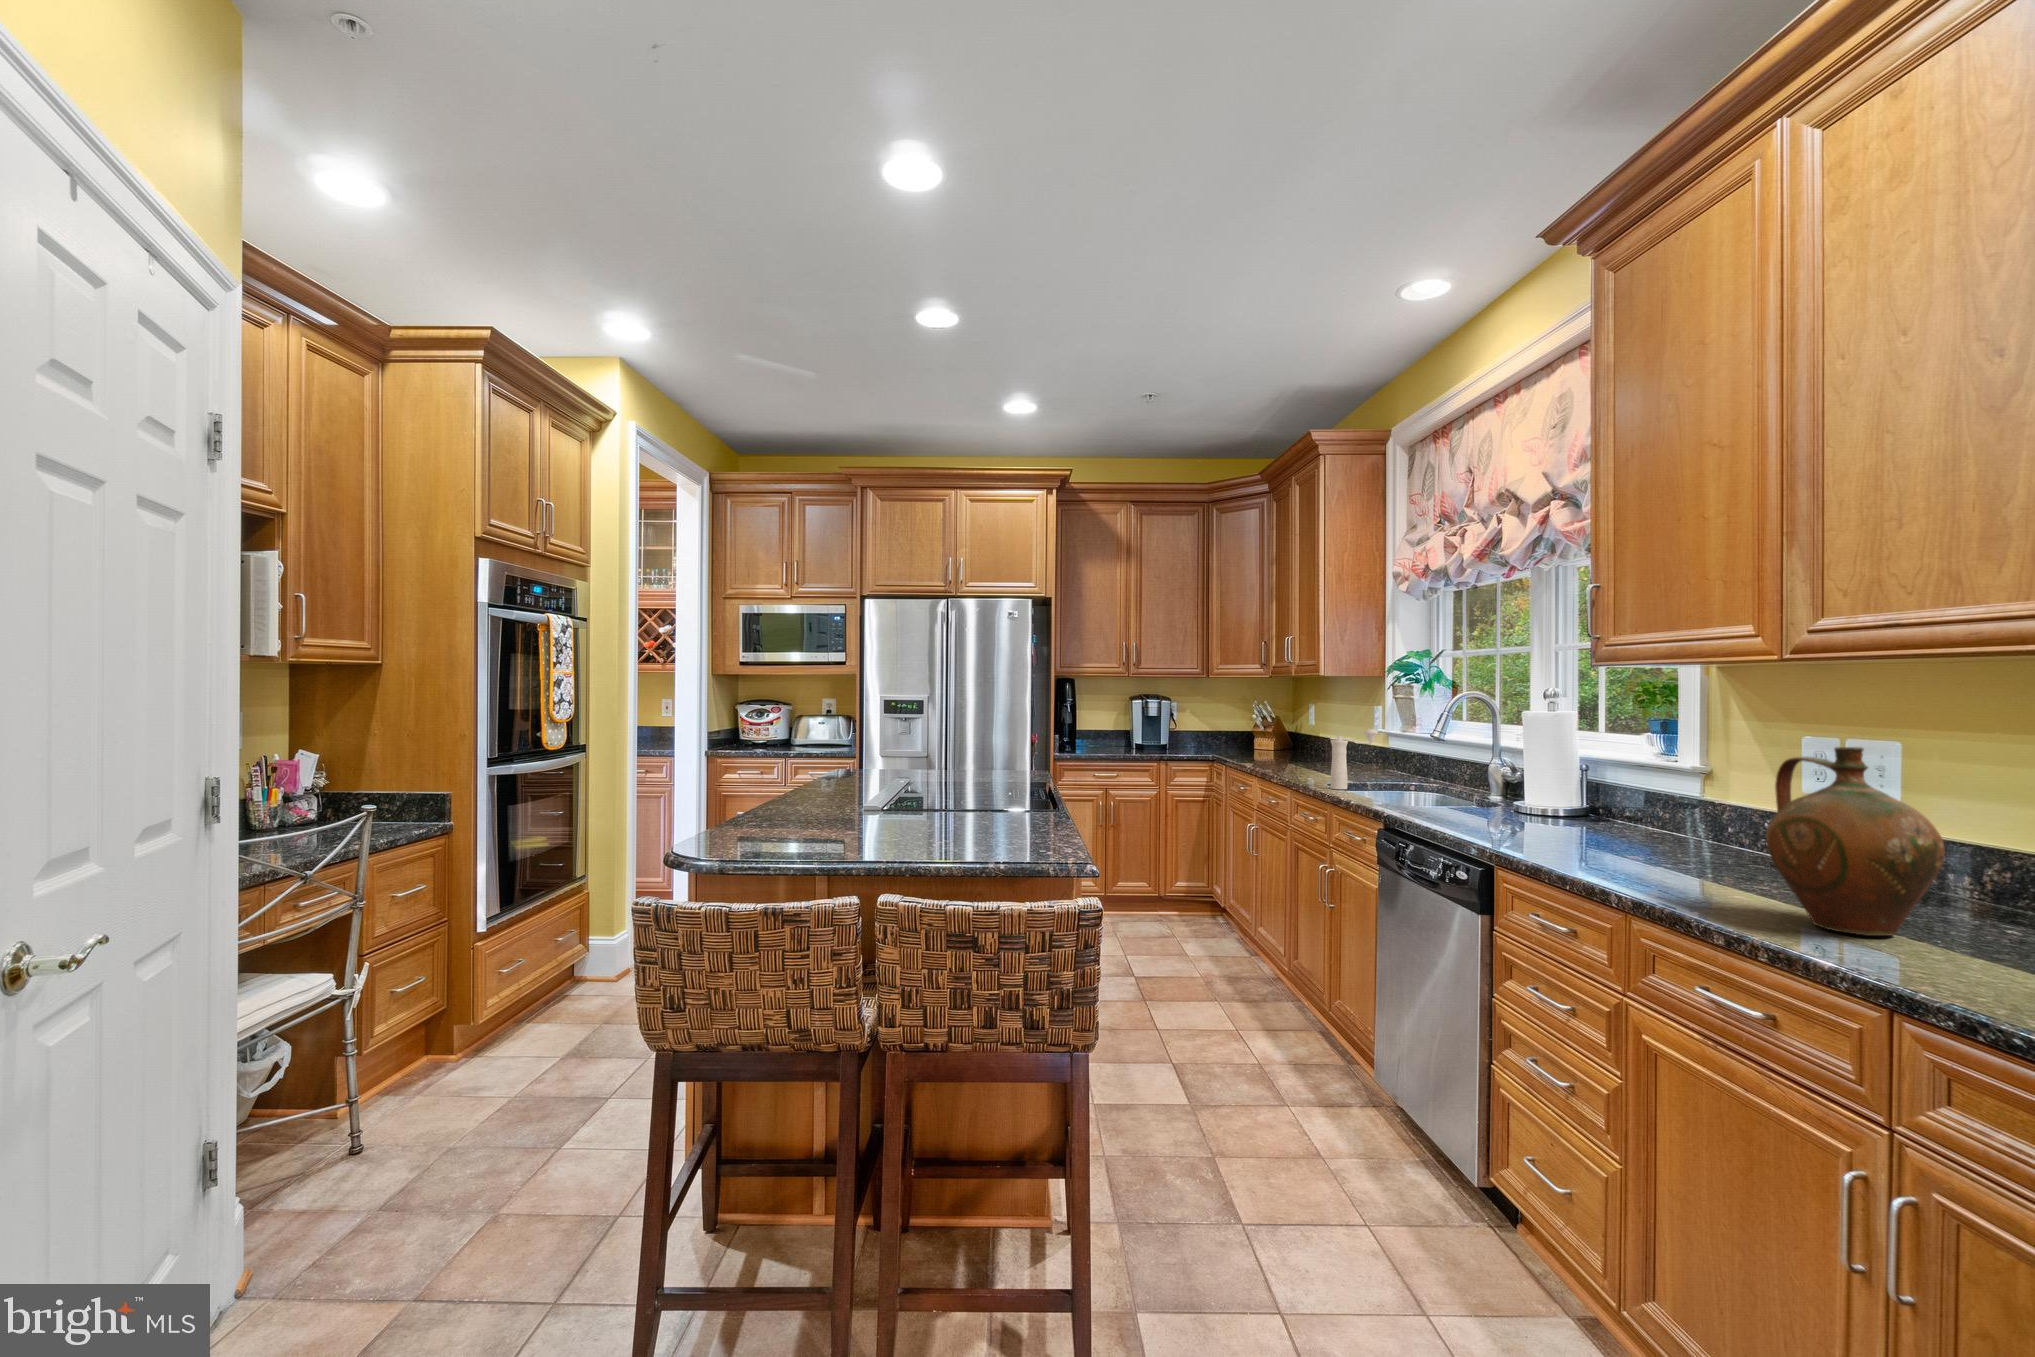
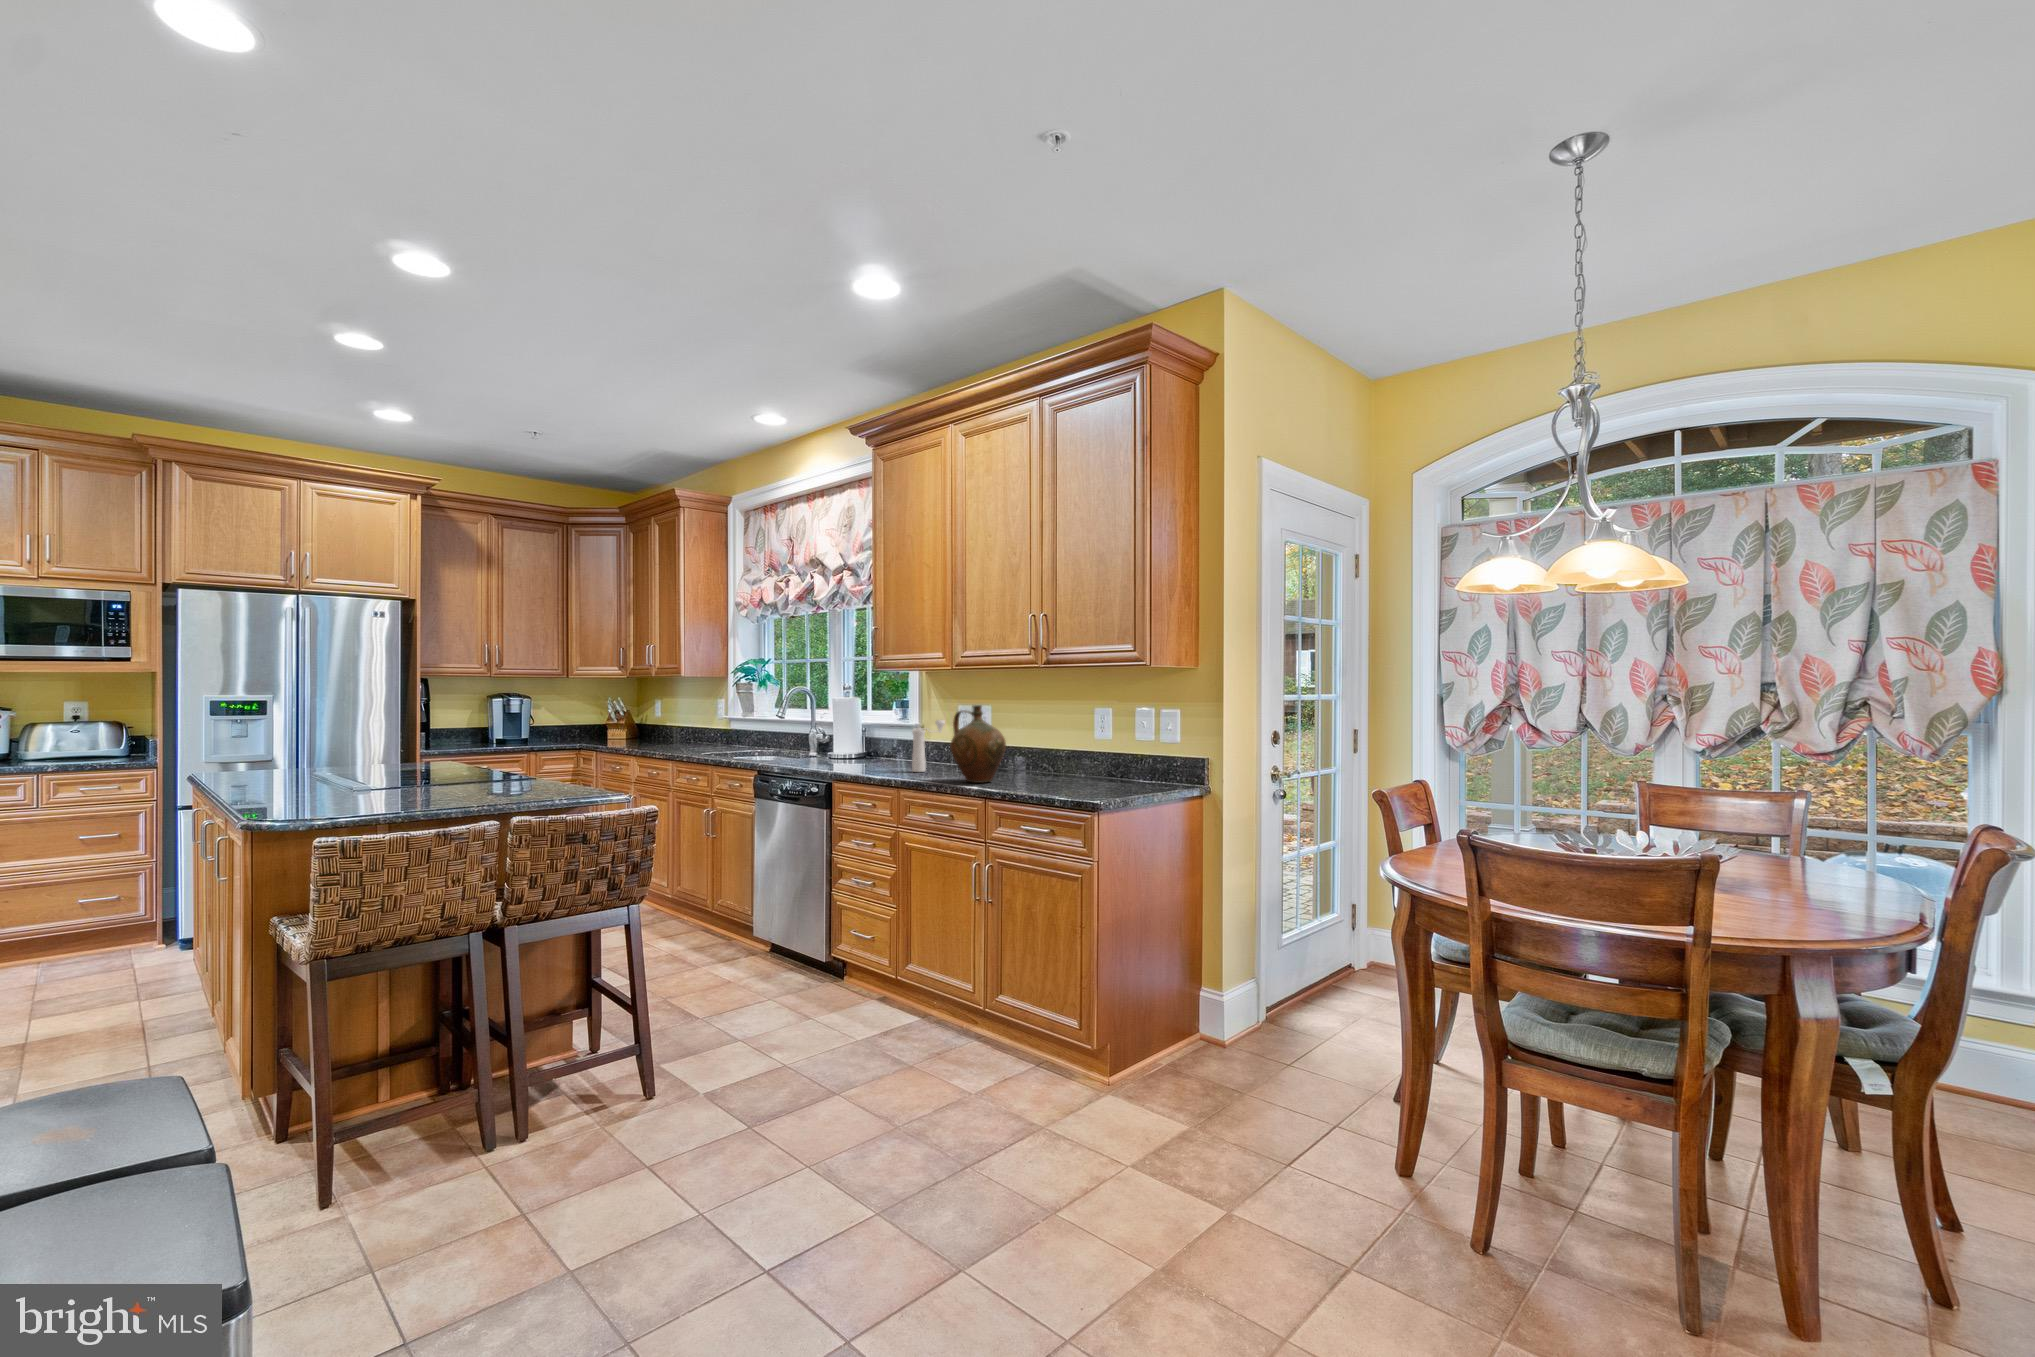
pepper mill: present [1330,729,1378,789] -> present [912,720,945,772]

